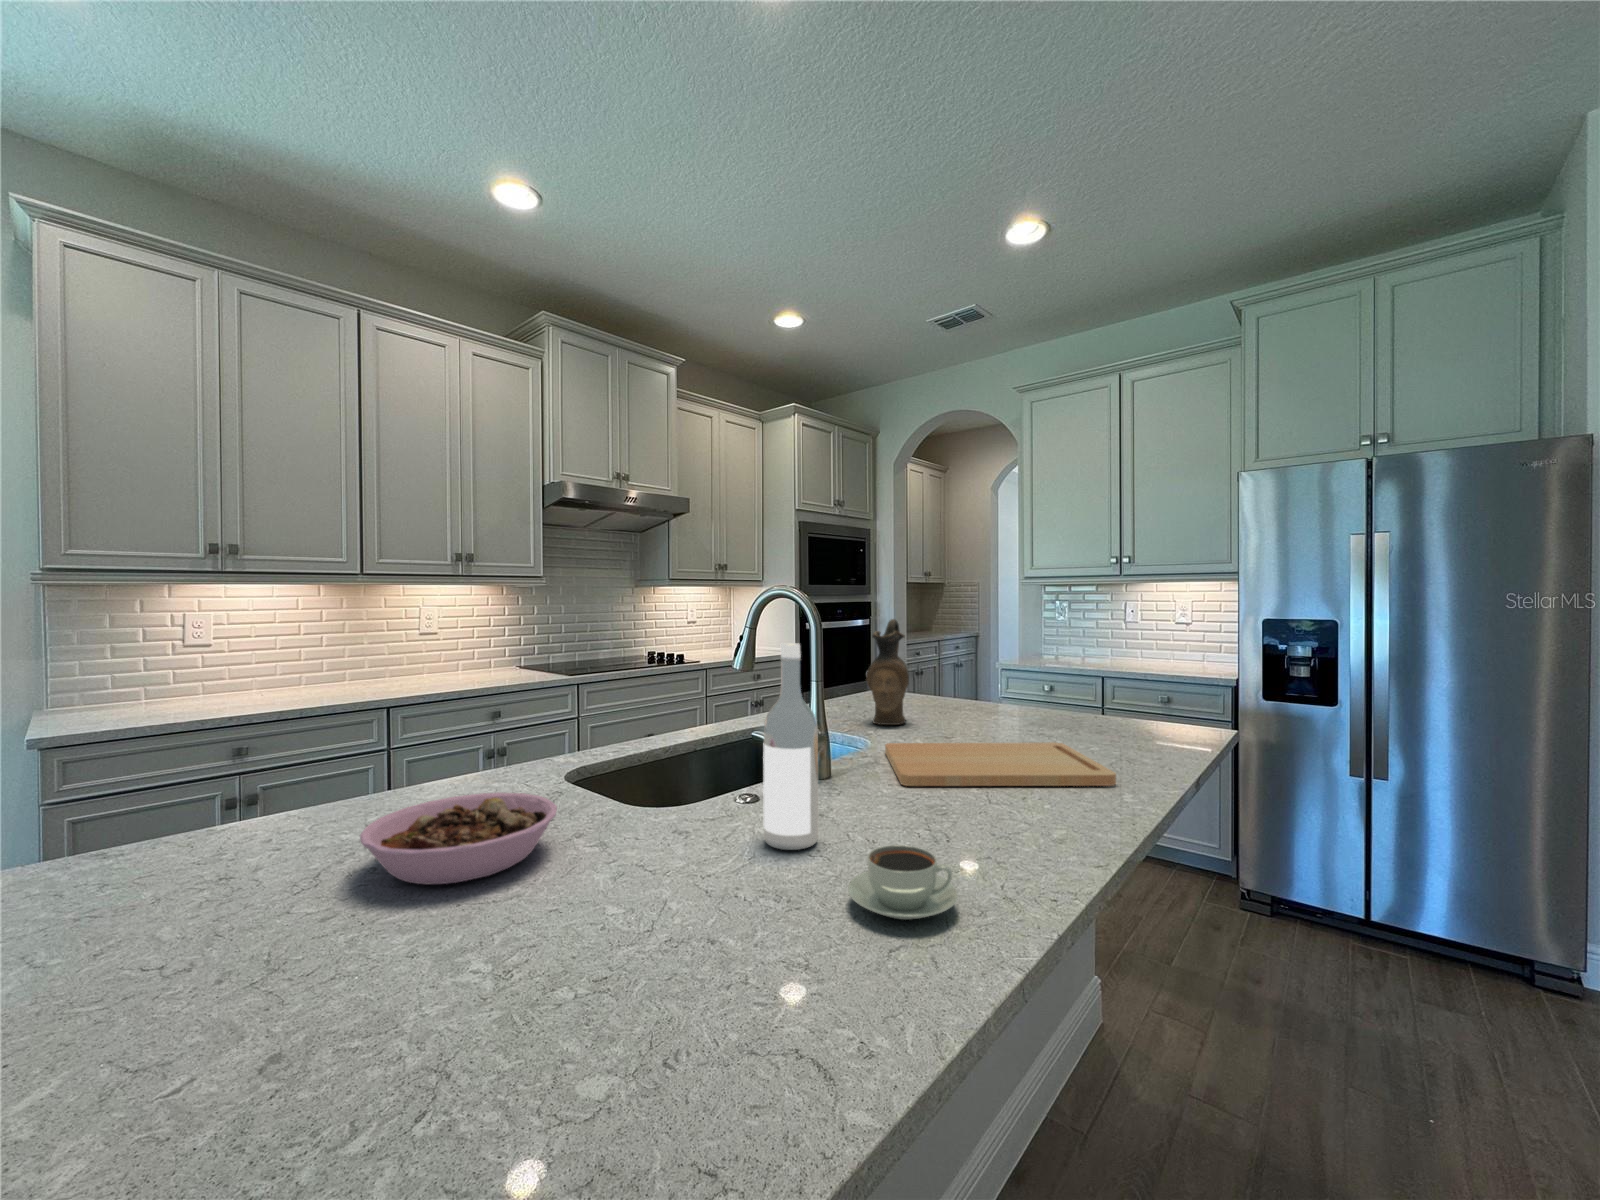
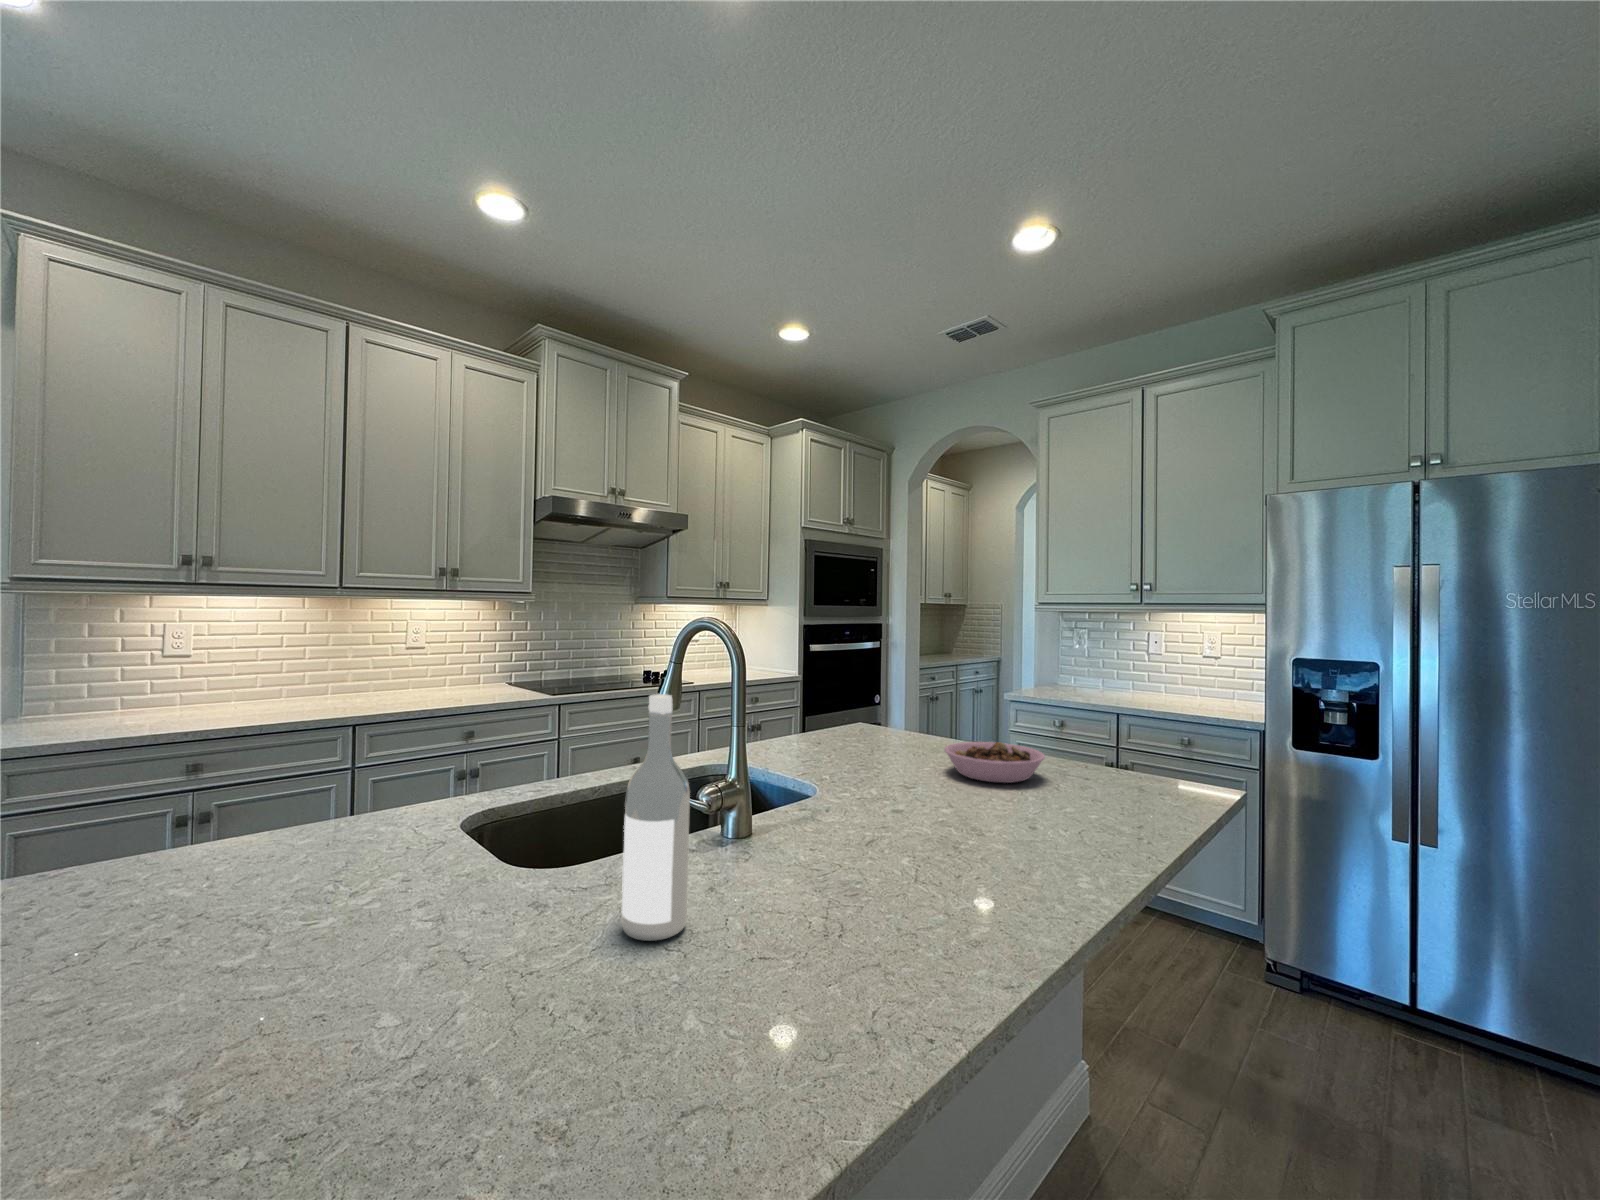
ceramic pitcher: present [866,619,909,725] -> none [827,652,874,769]
cutting board: present [885,742,1116,786] -> none [824,795,1074,864]
bowl: present [360,793,557,884] -> present [944,742,1045,783]
coffee cup: present [848,845,958,920] -> none [665,956,800,1065]

